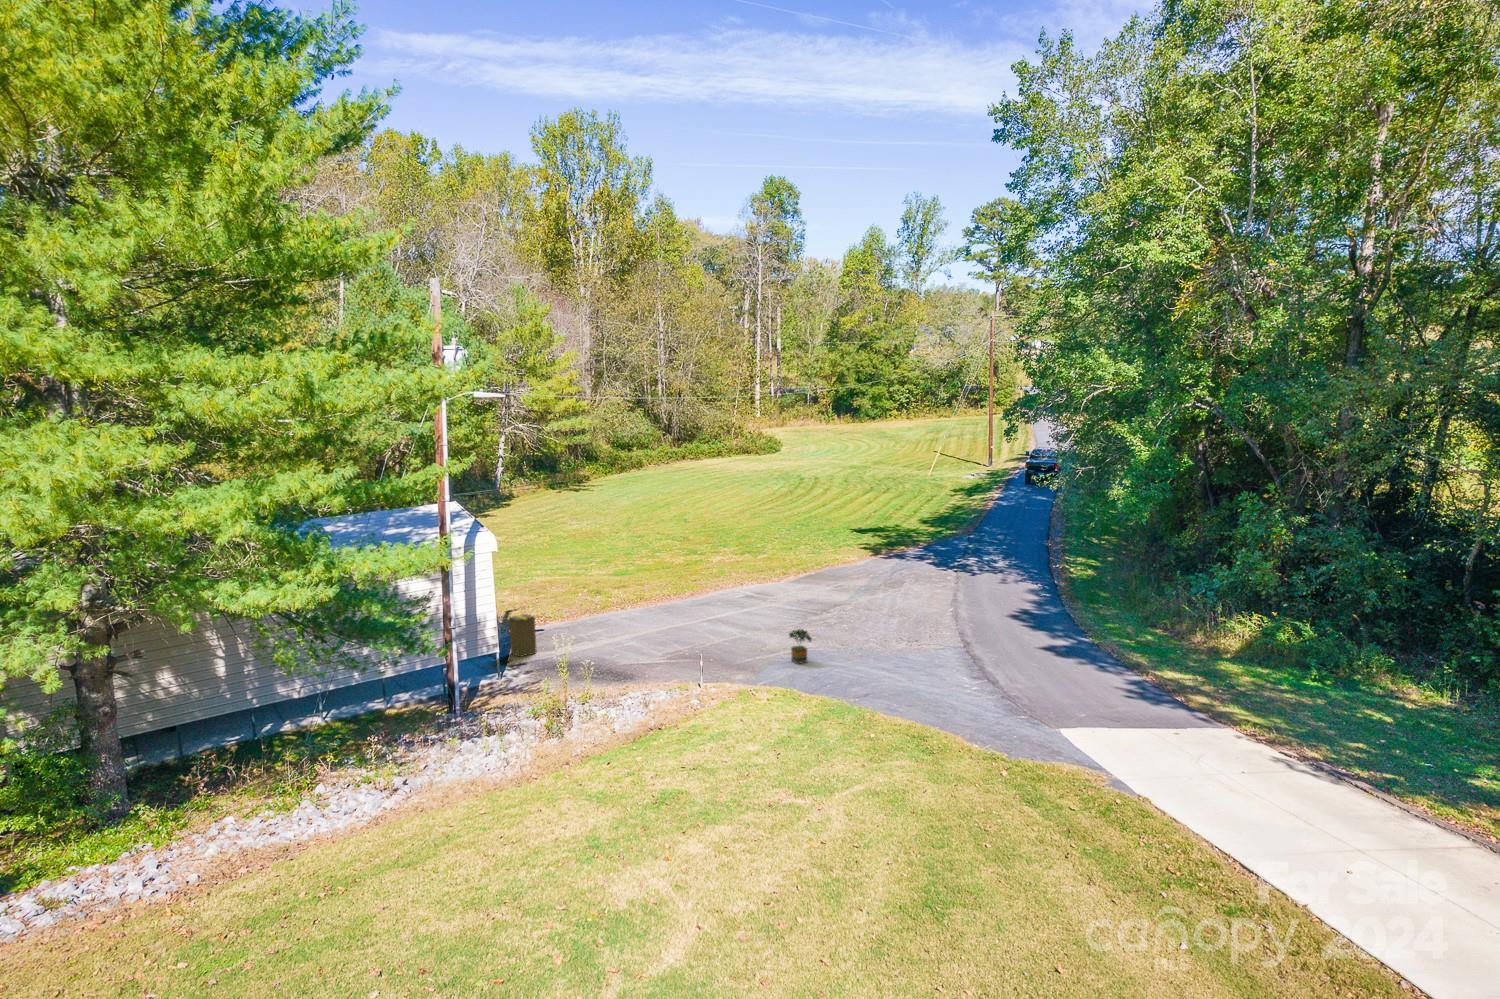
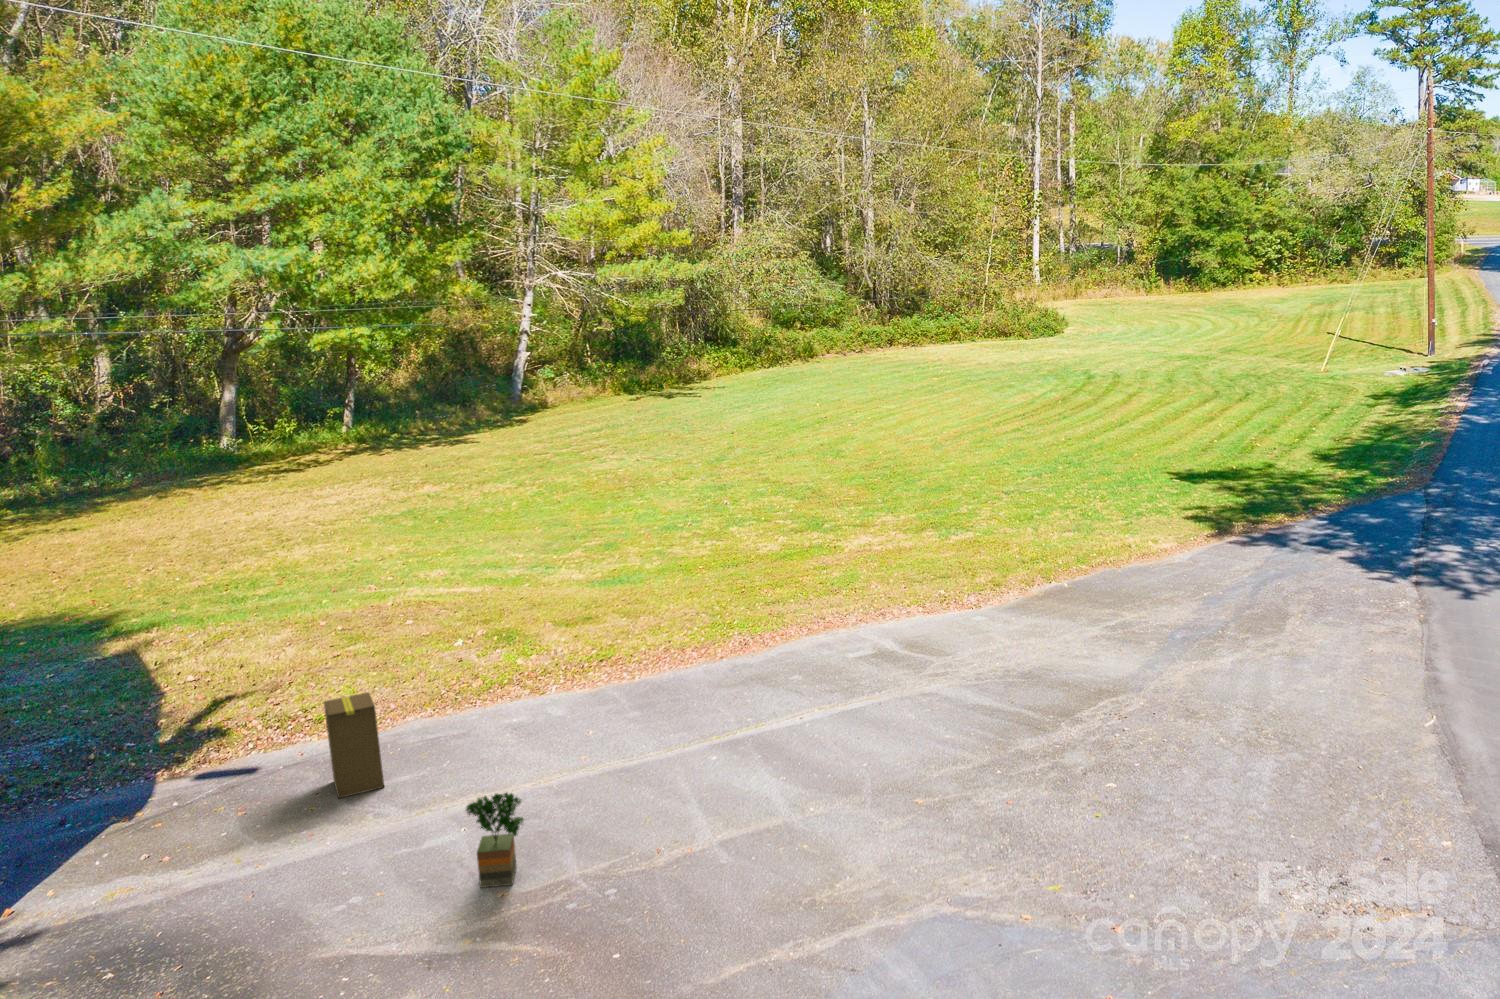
potted tree: present [789,629,812,664] -> present [466,793,524,888]

